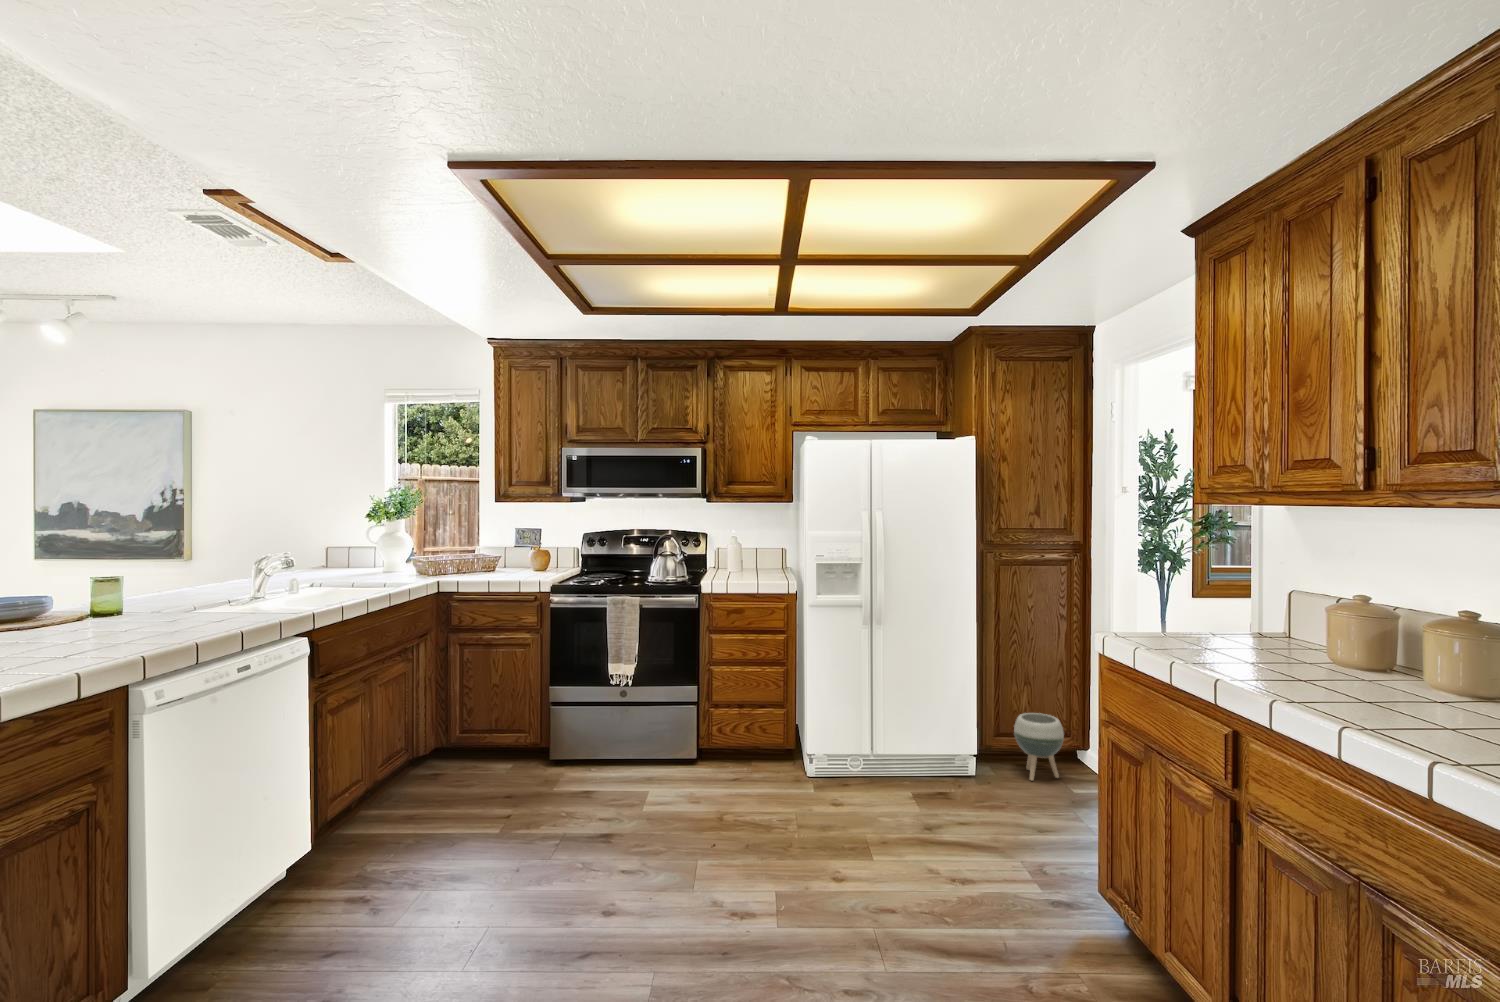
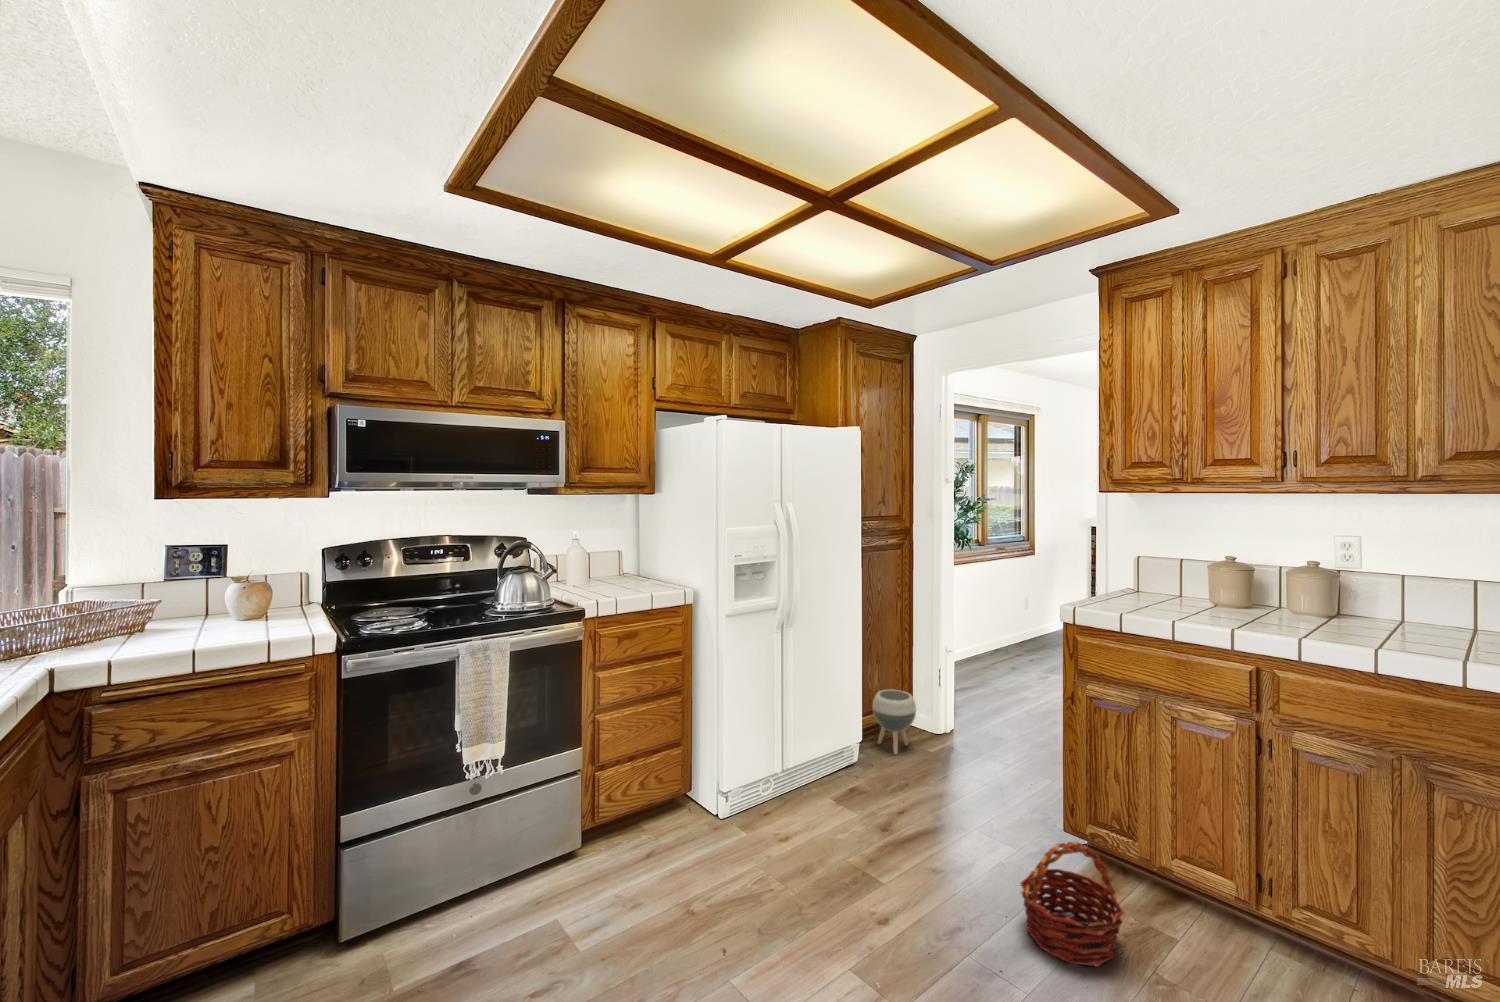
basket: none [922,828,1016,948] -> present [1021,842,1124,966]

